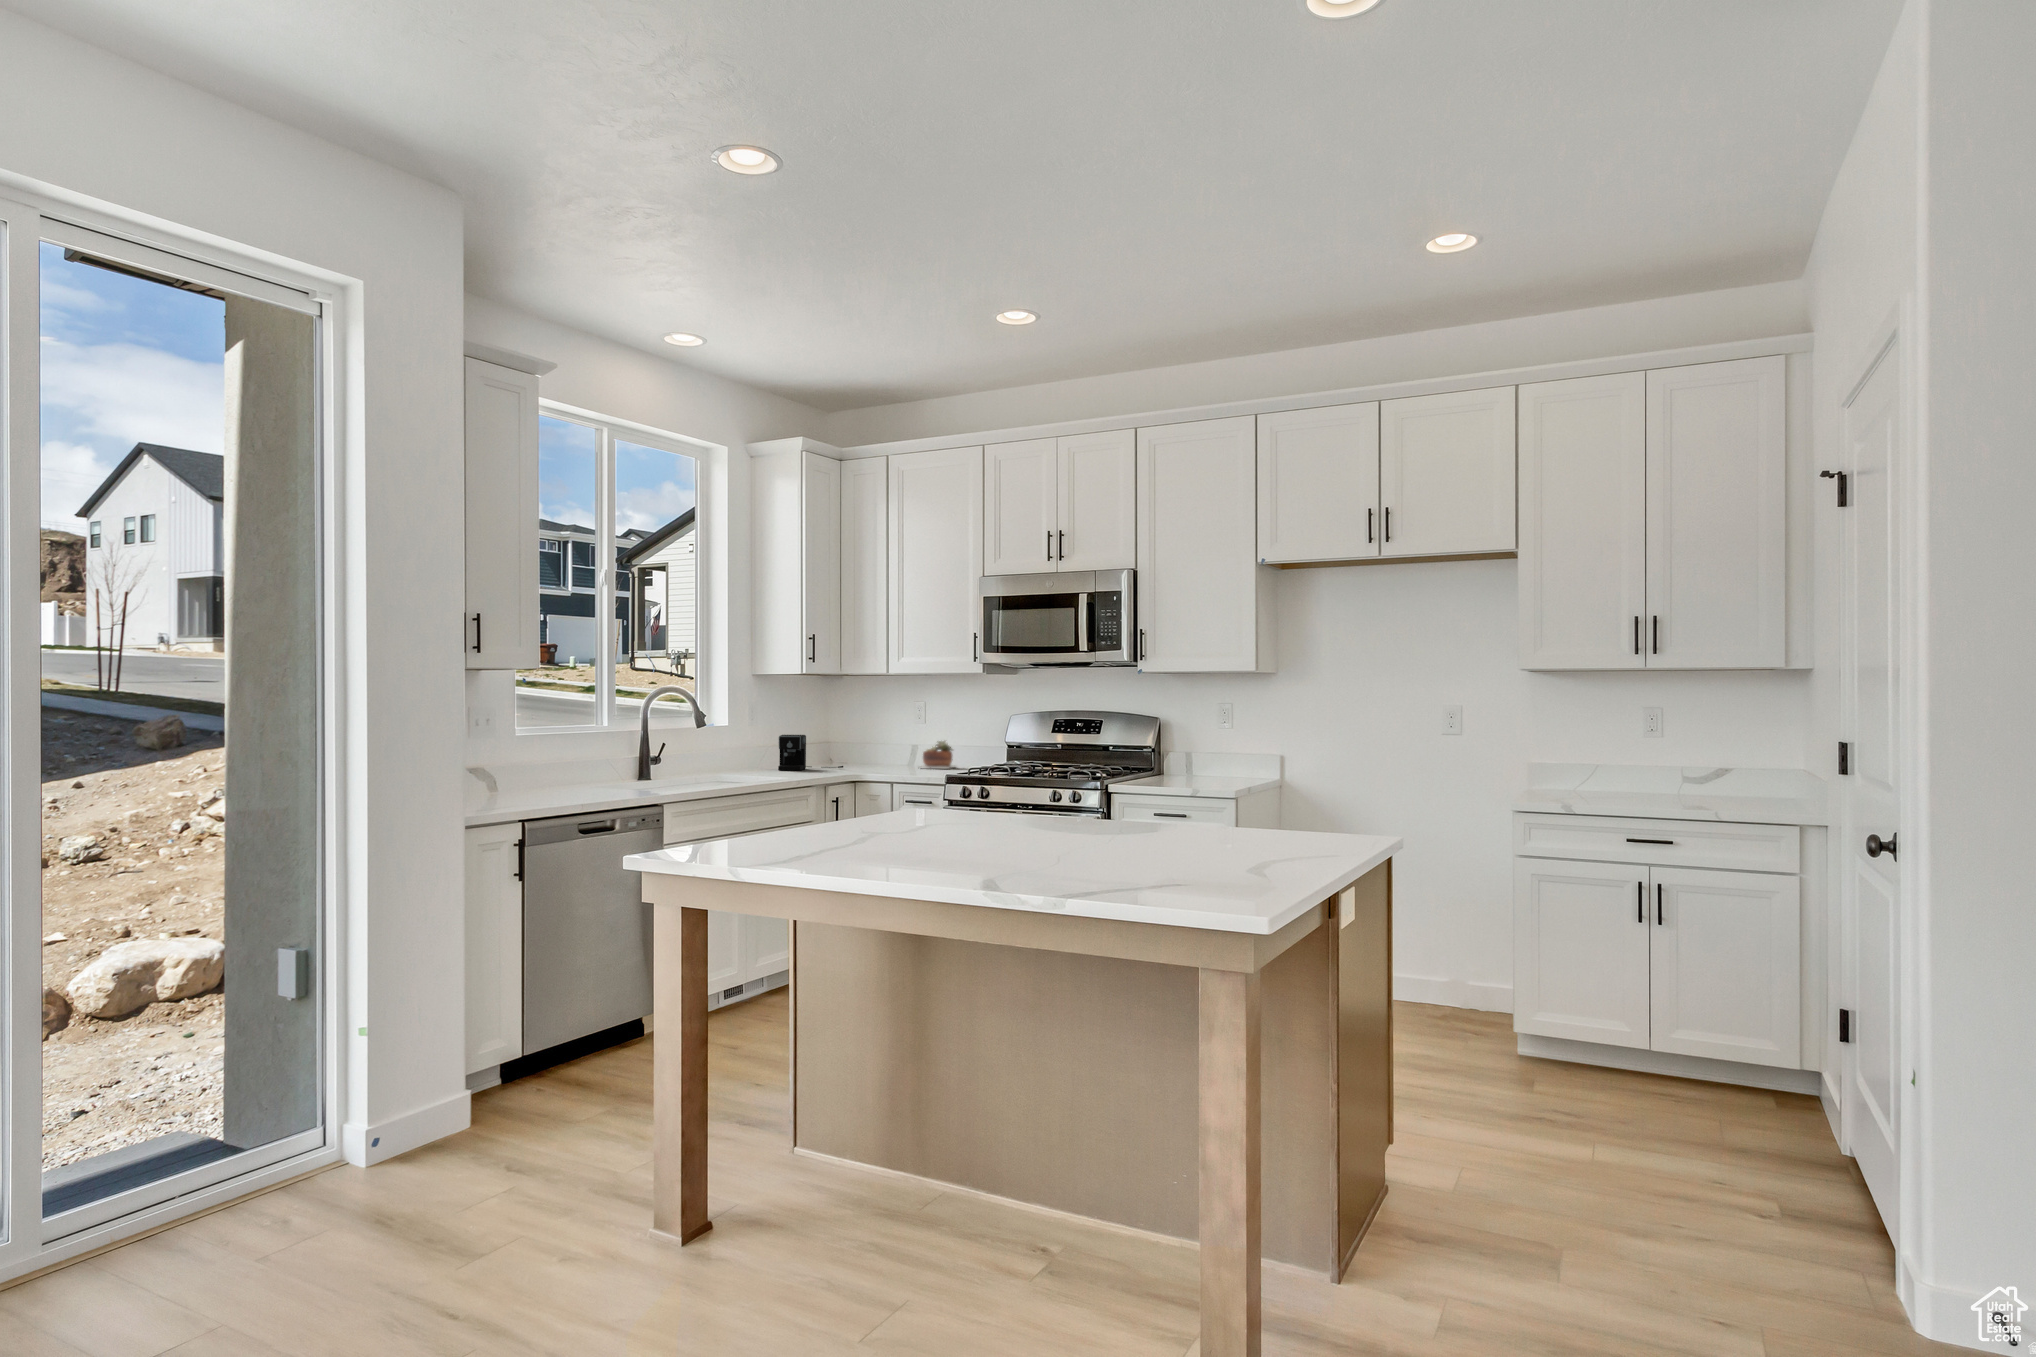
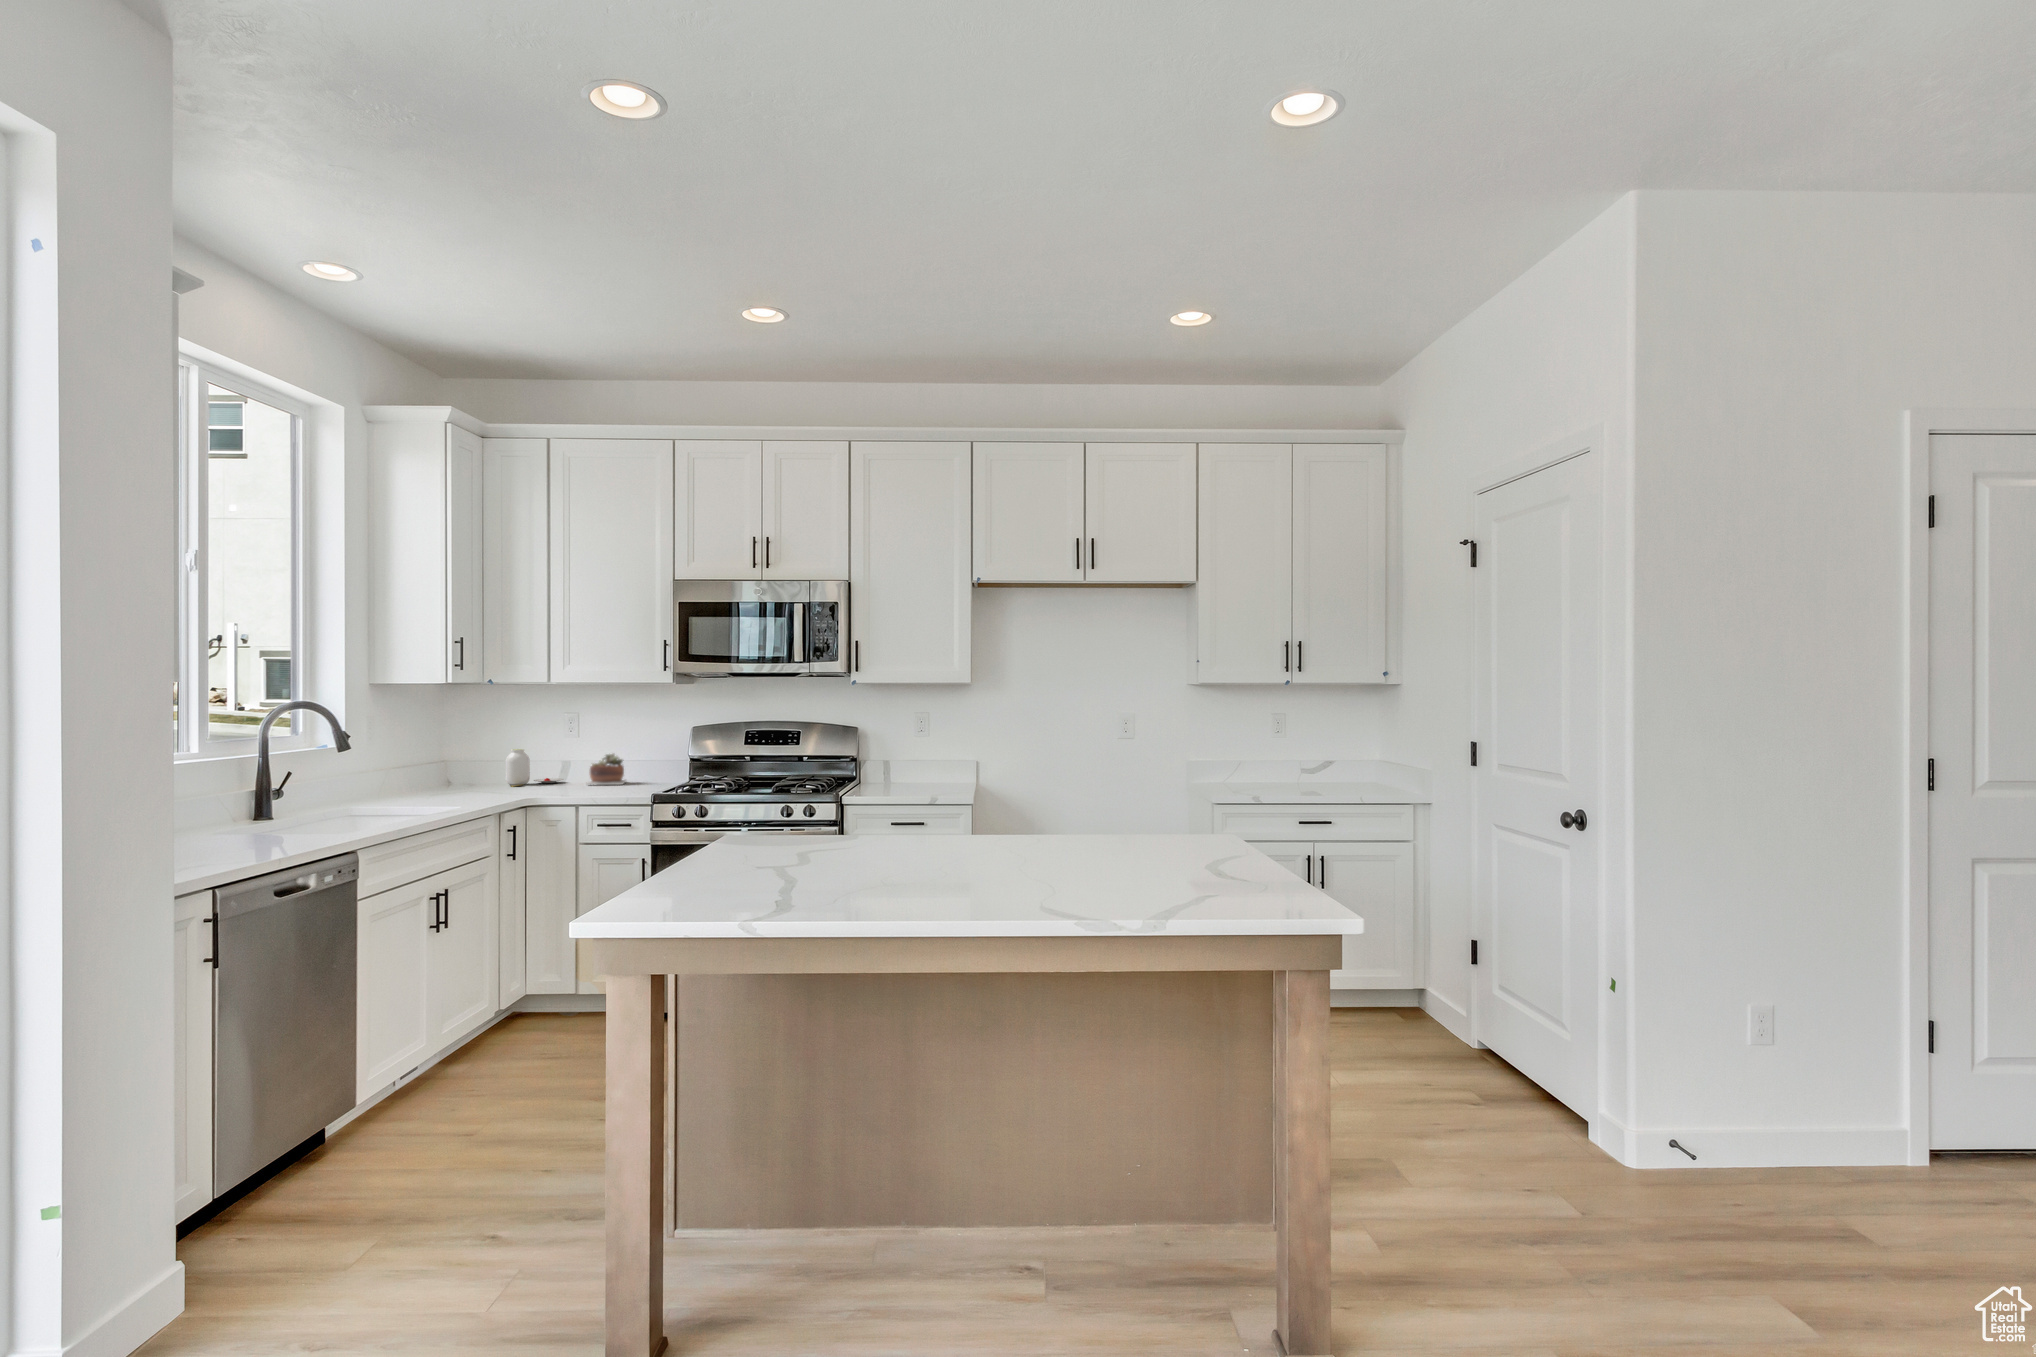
jar: none [858,734,909,767] -> present [505,749,564,787]
coffee maker: present [778,735,843,770] -> none [424,755,502,798]

